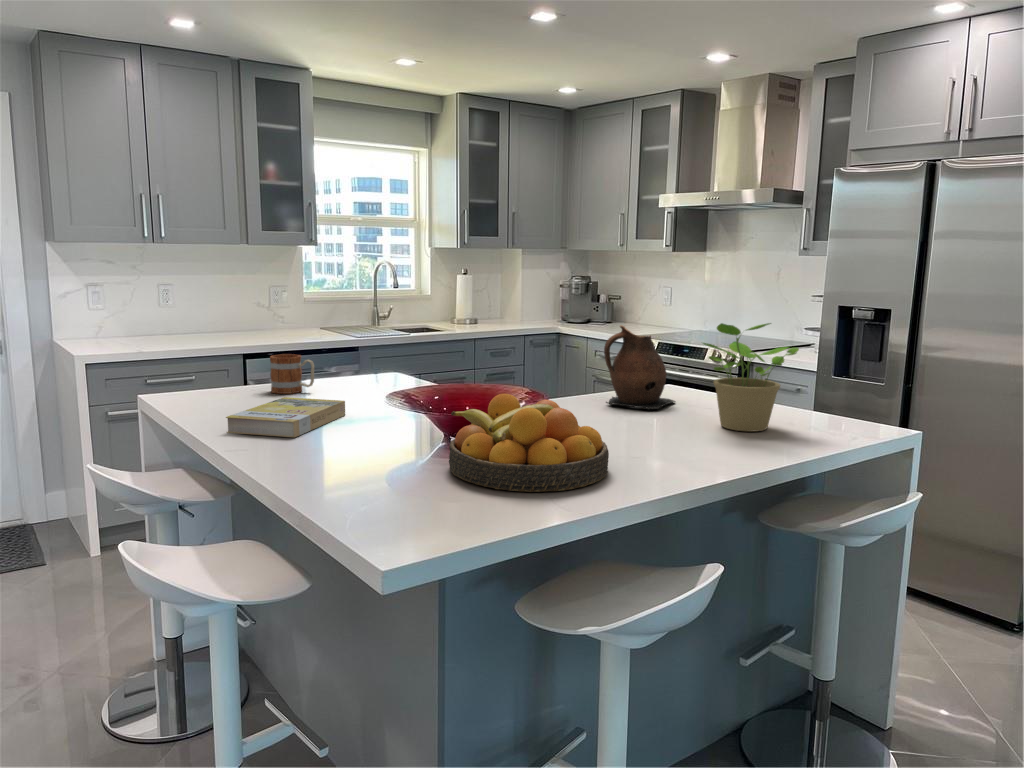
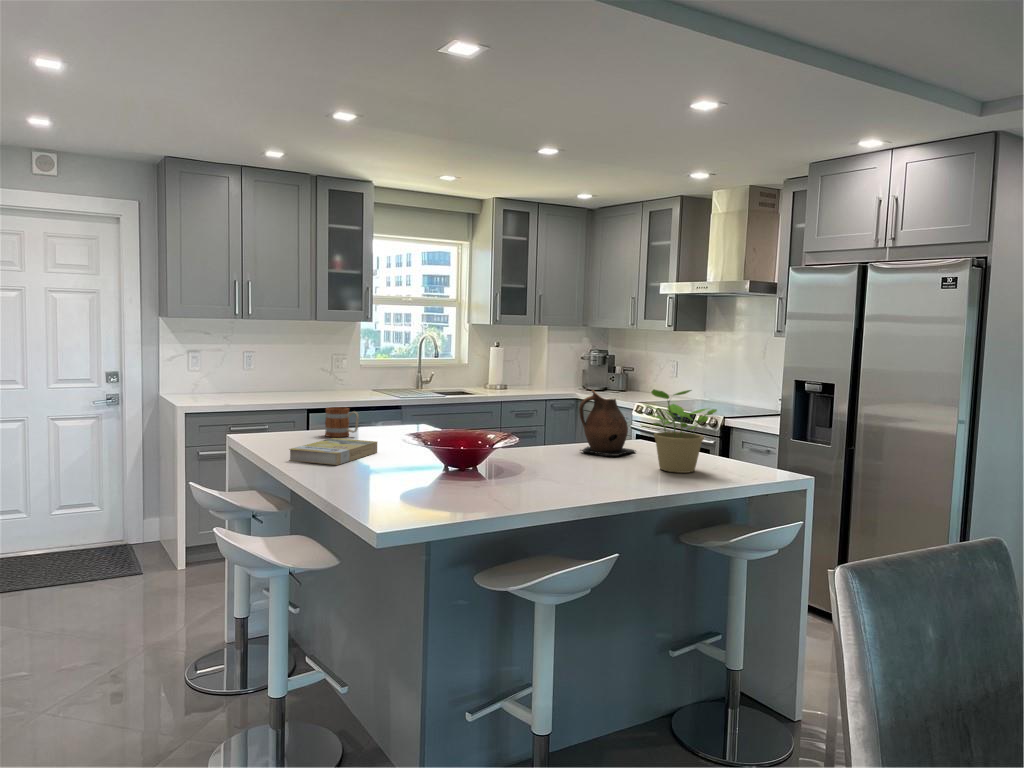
fruit bowl: present [449,394,609,492] -> none [440,435,554,502]

